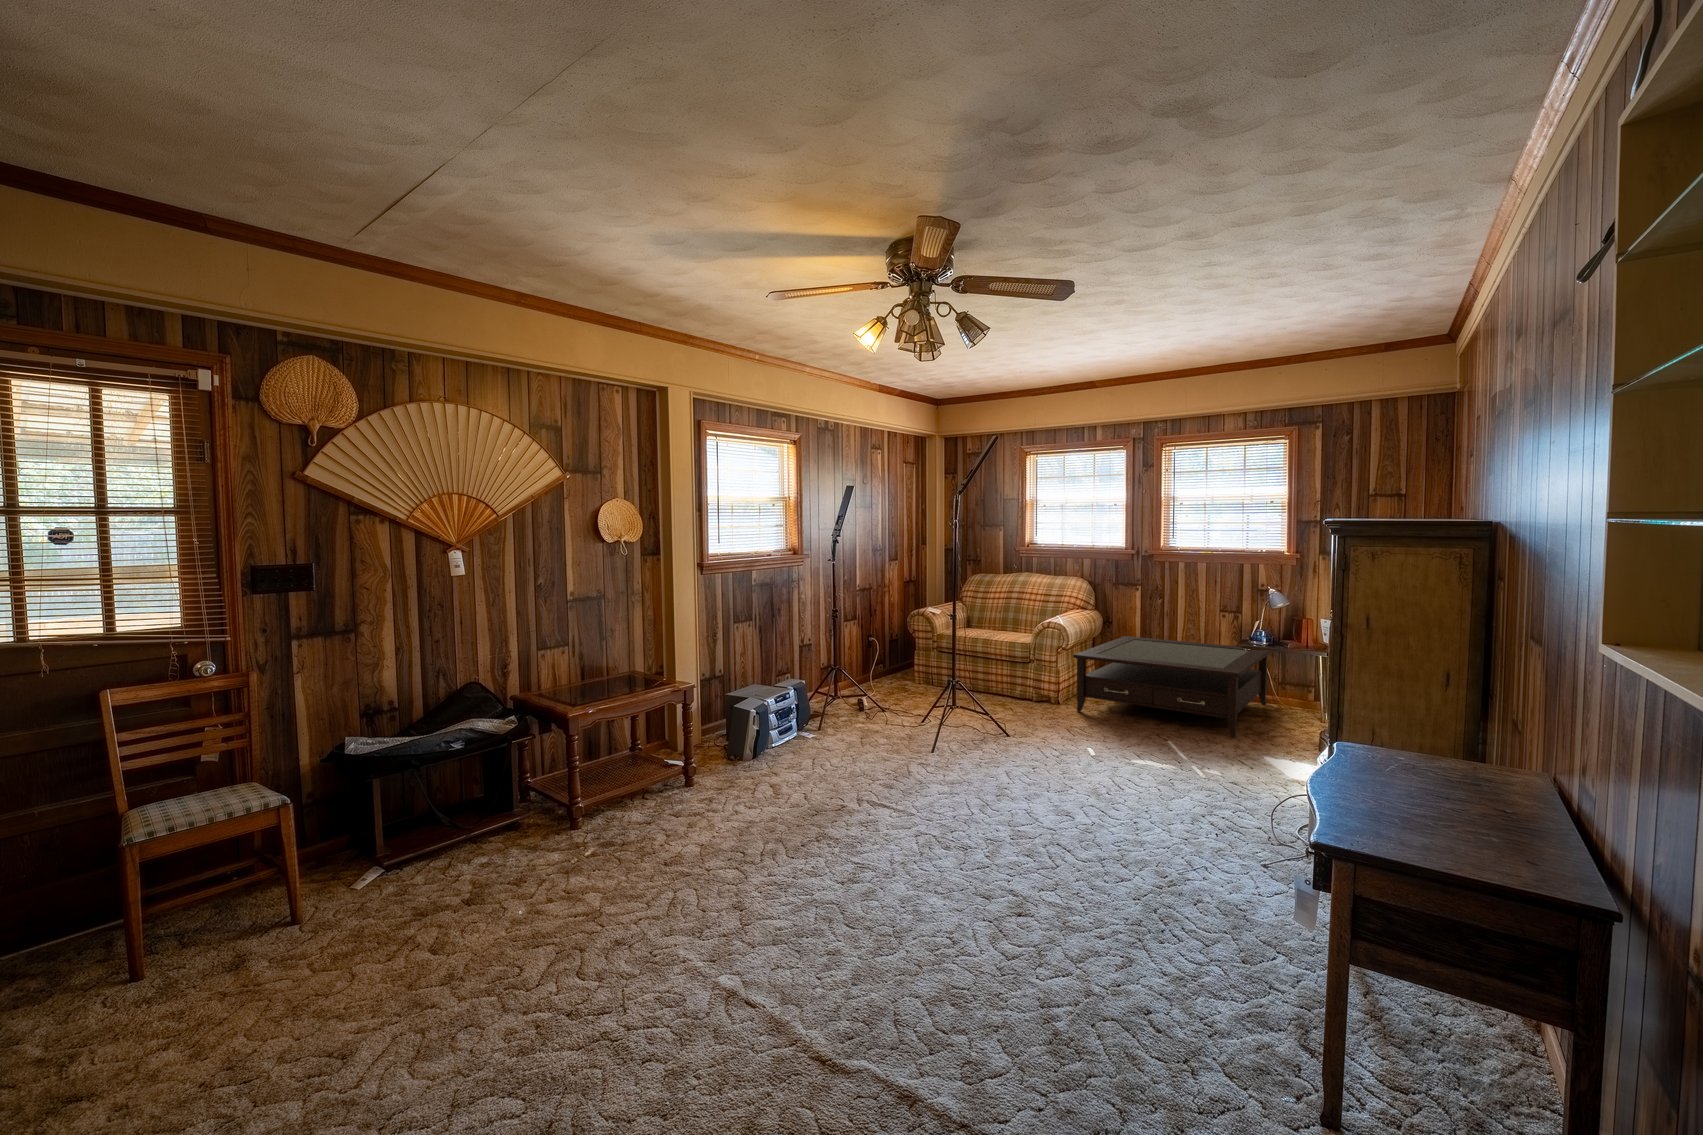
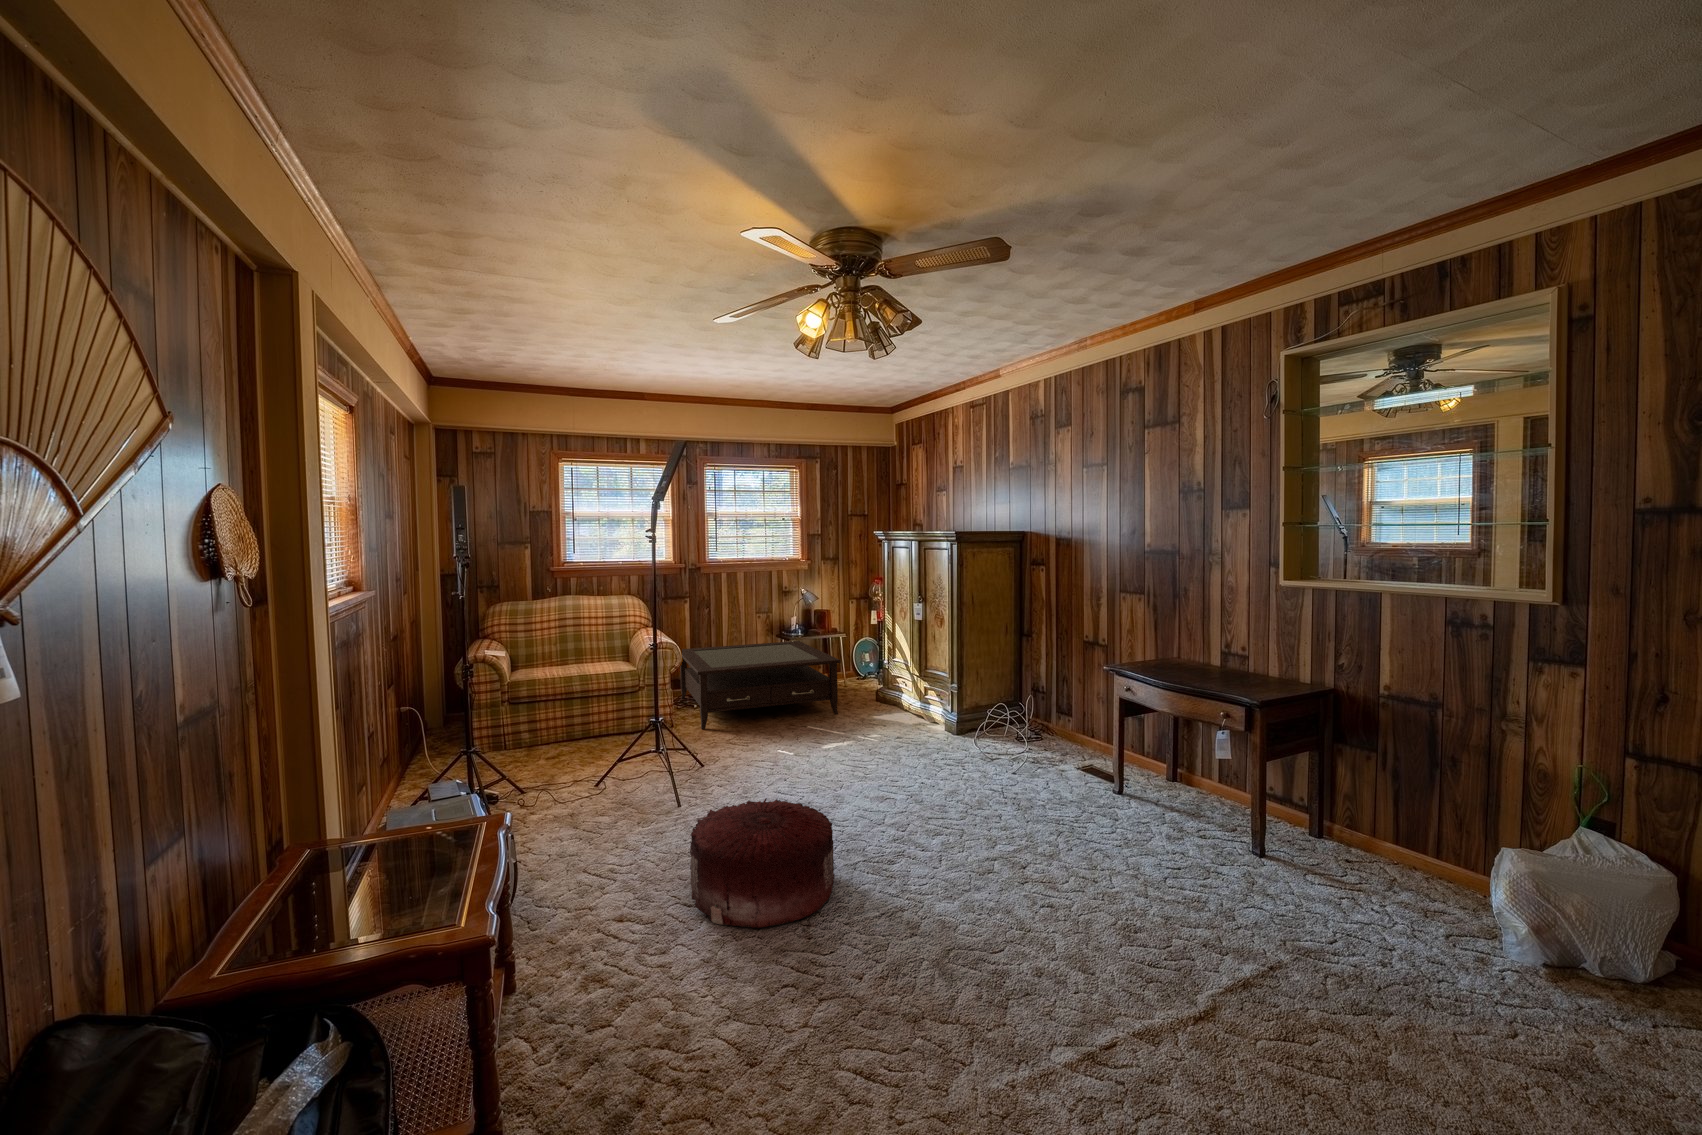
pouf: none [787,740,905,836] -> present [690,798,835,929]

